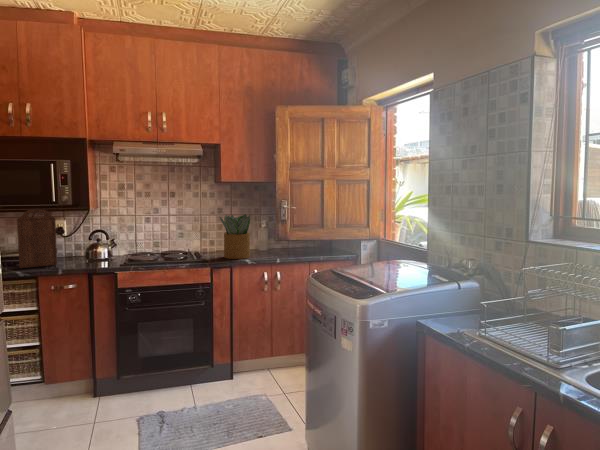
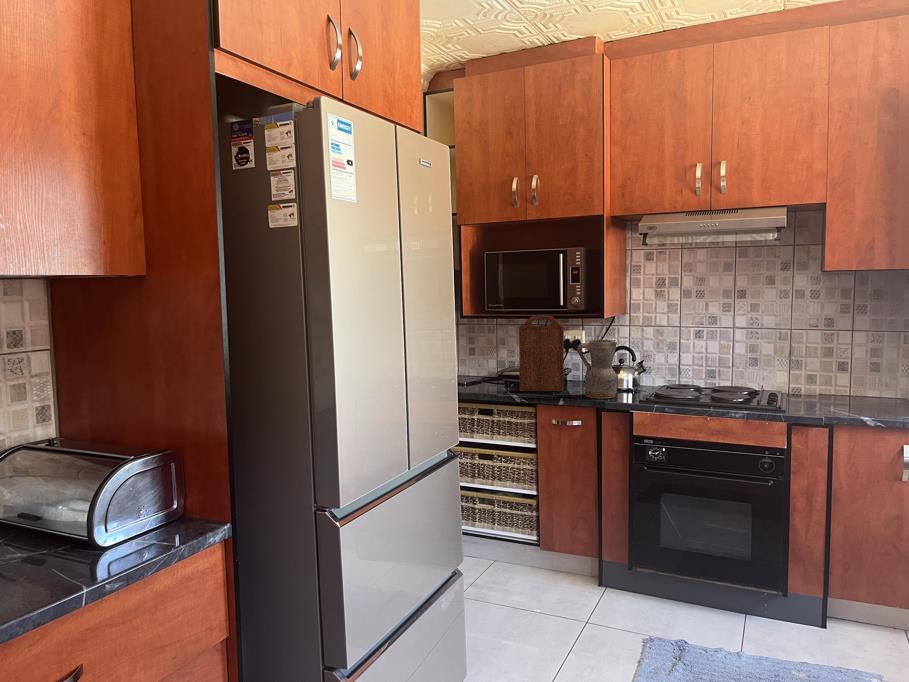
potted plant: present [220,214,250,259] -> none [816,330,882,413]
ceramic pitcher: none [70,225,101,267] -> present [577,339,617,399]

